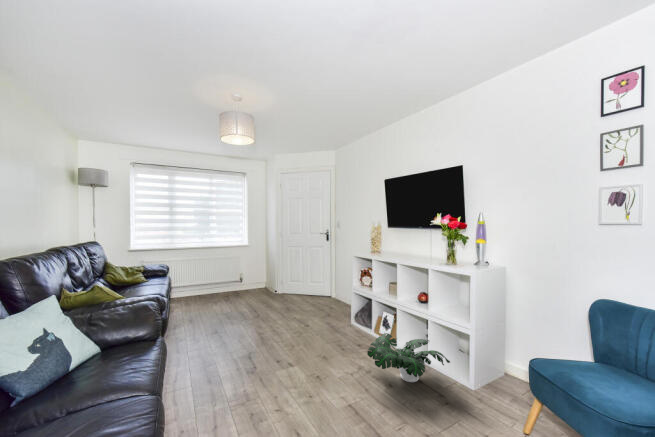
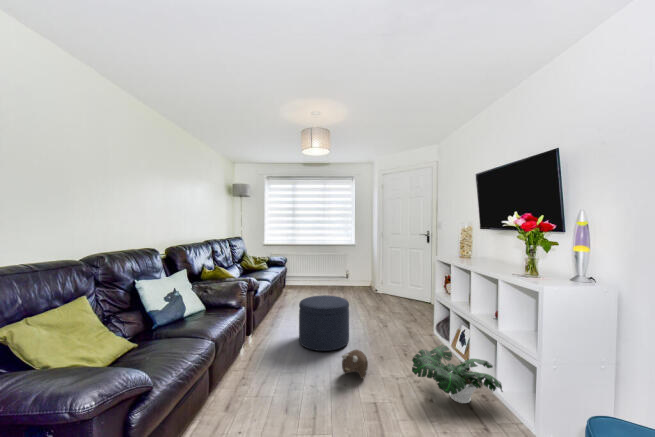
ottoman: none [223,304,282,370] -> present [299,295,349,351]
plush toy: none [297,357,324,387] -> present [342,350,368,378]

